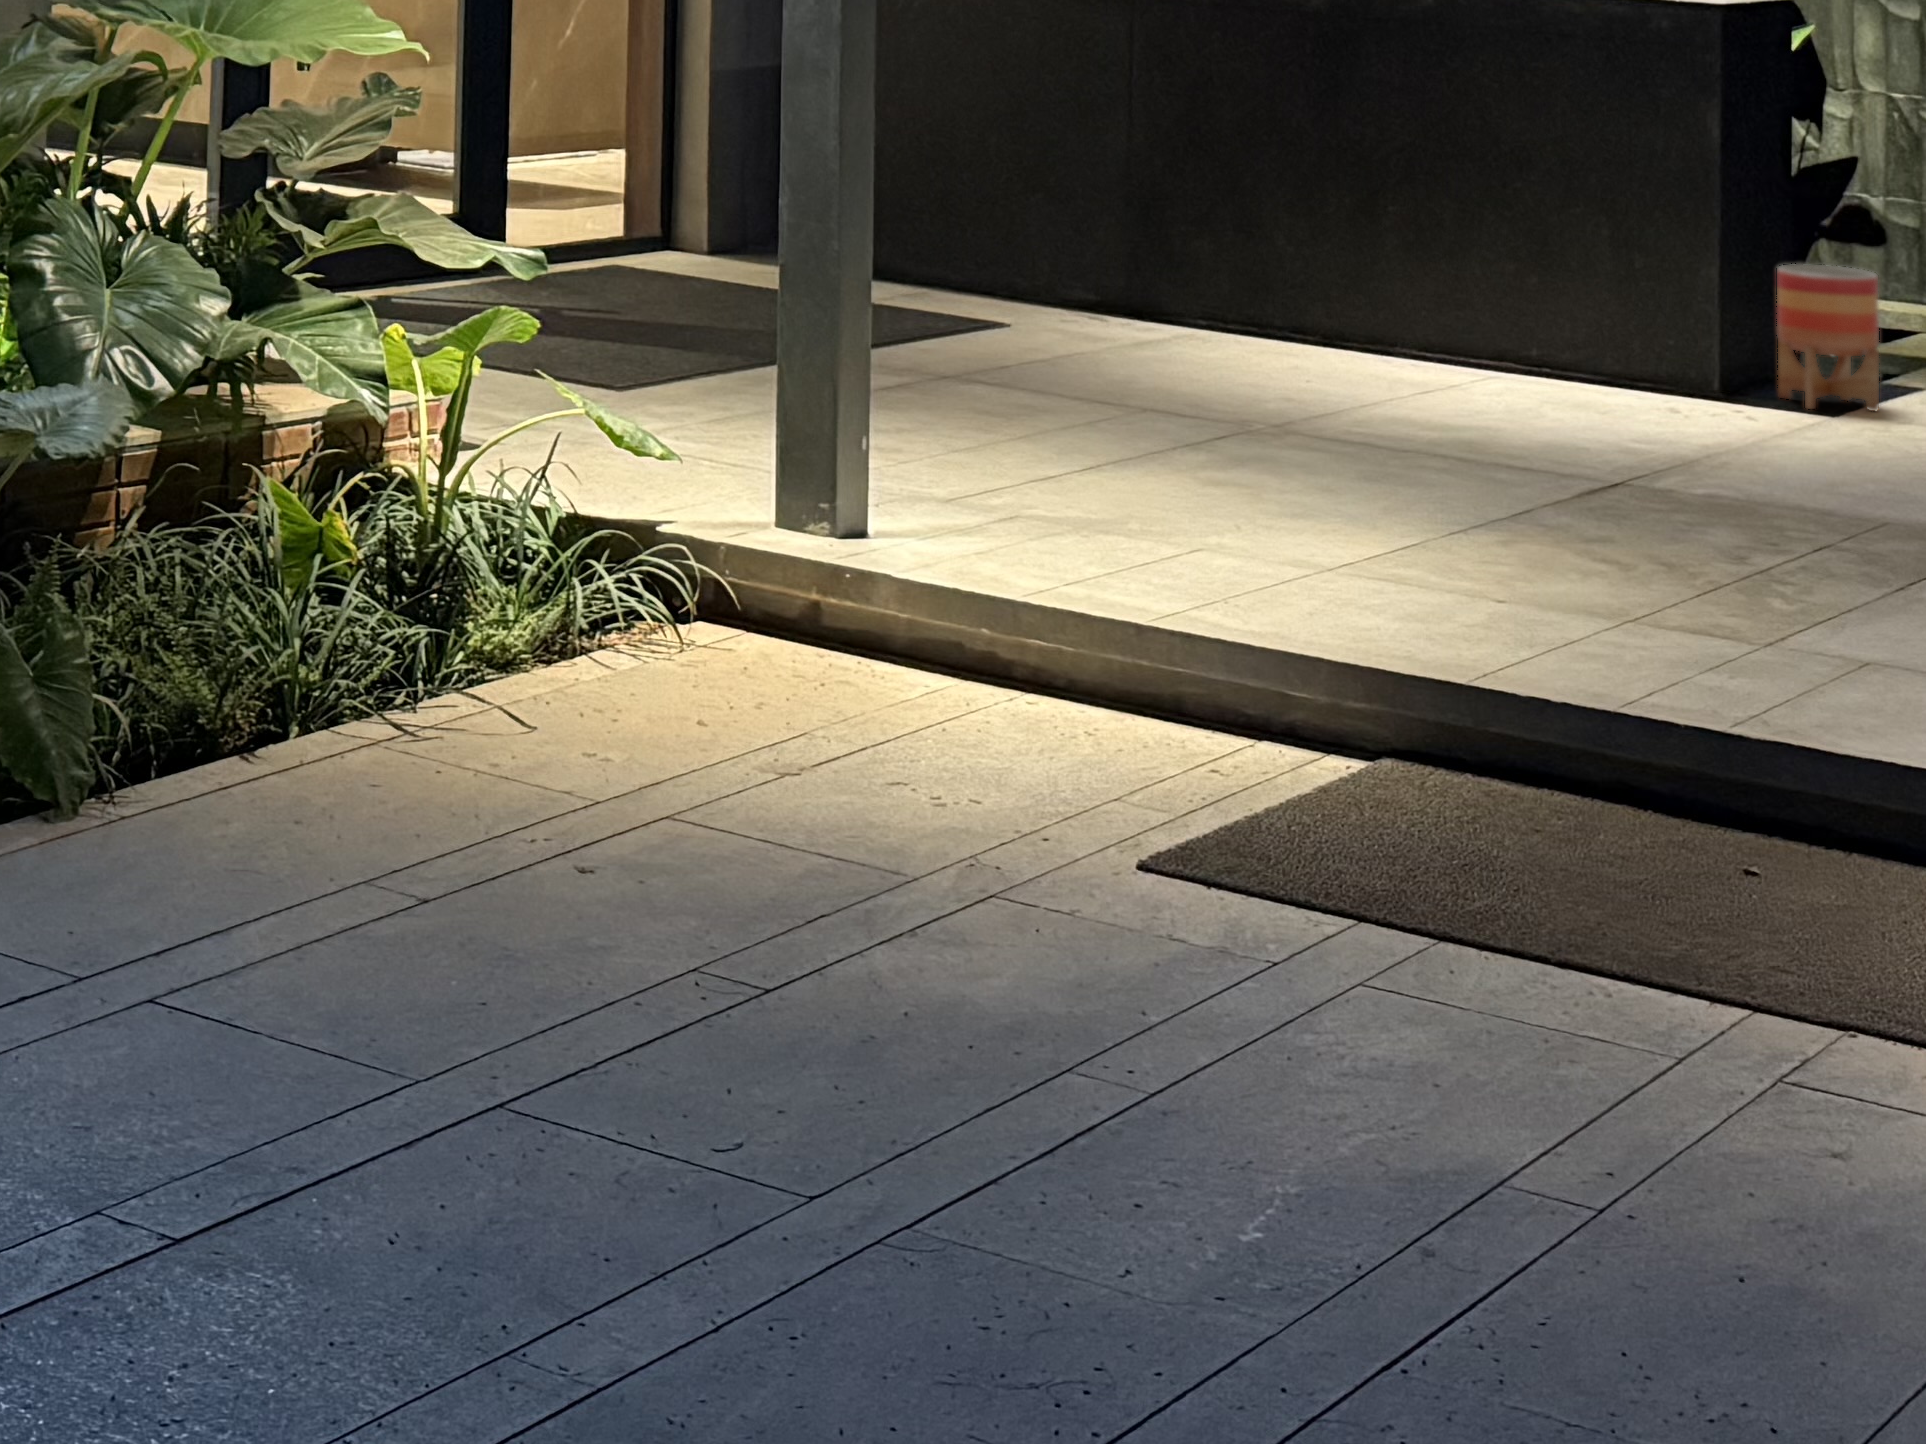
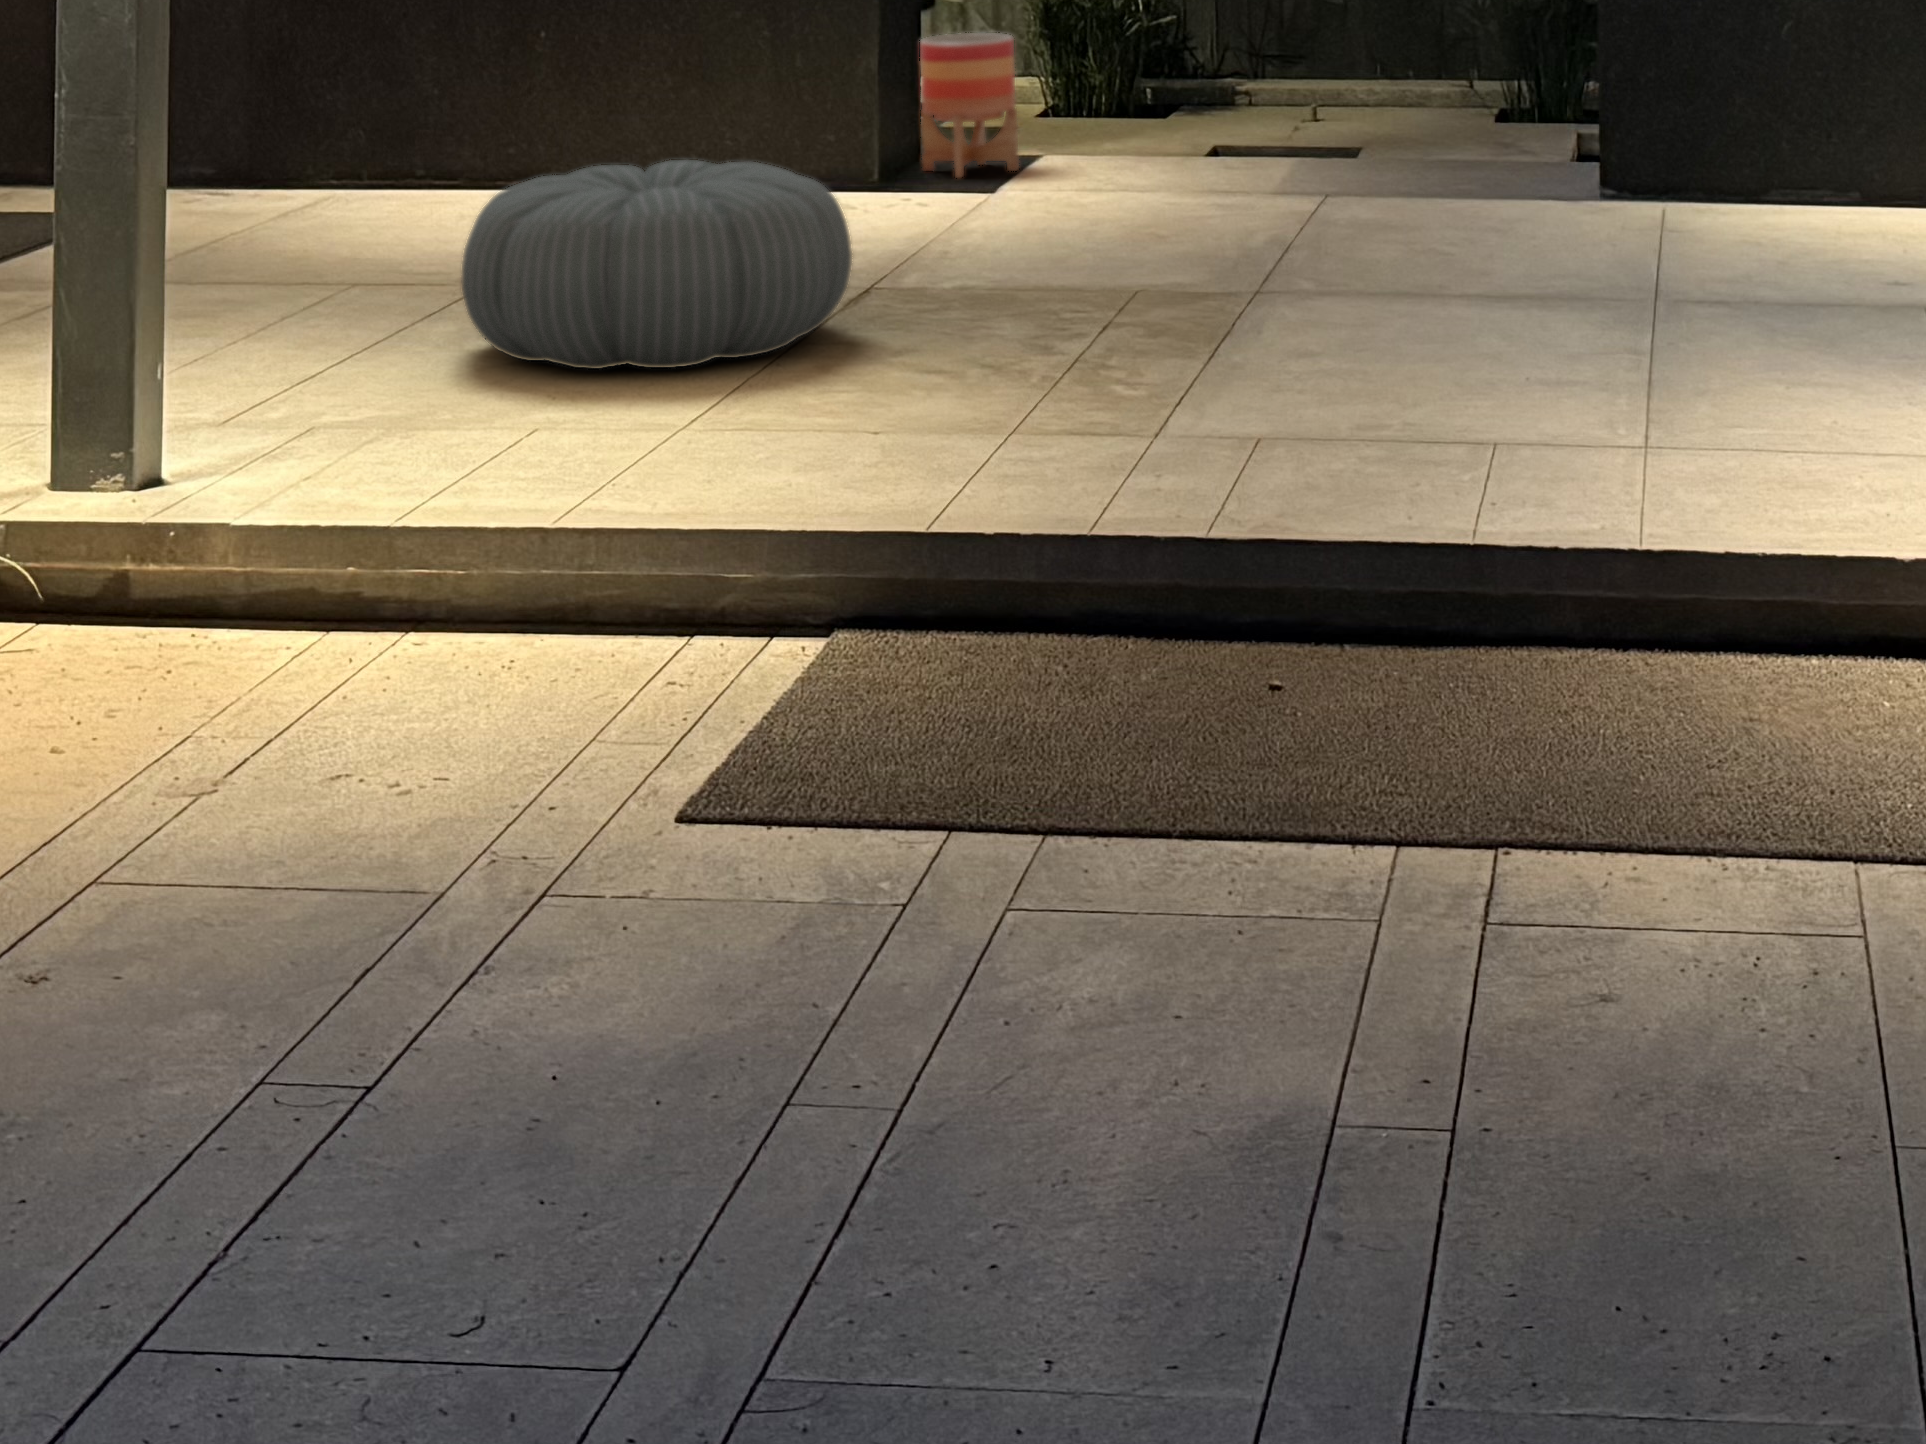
pouf: none [1194,336,1563,529] -> present [461,160,852,369]

